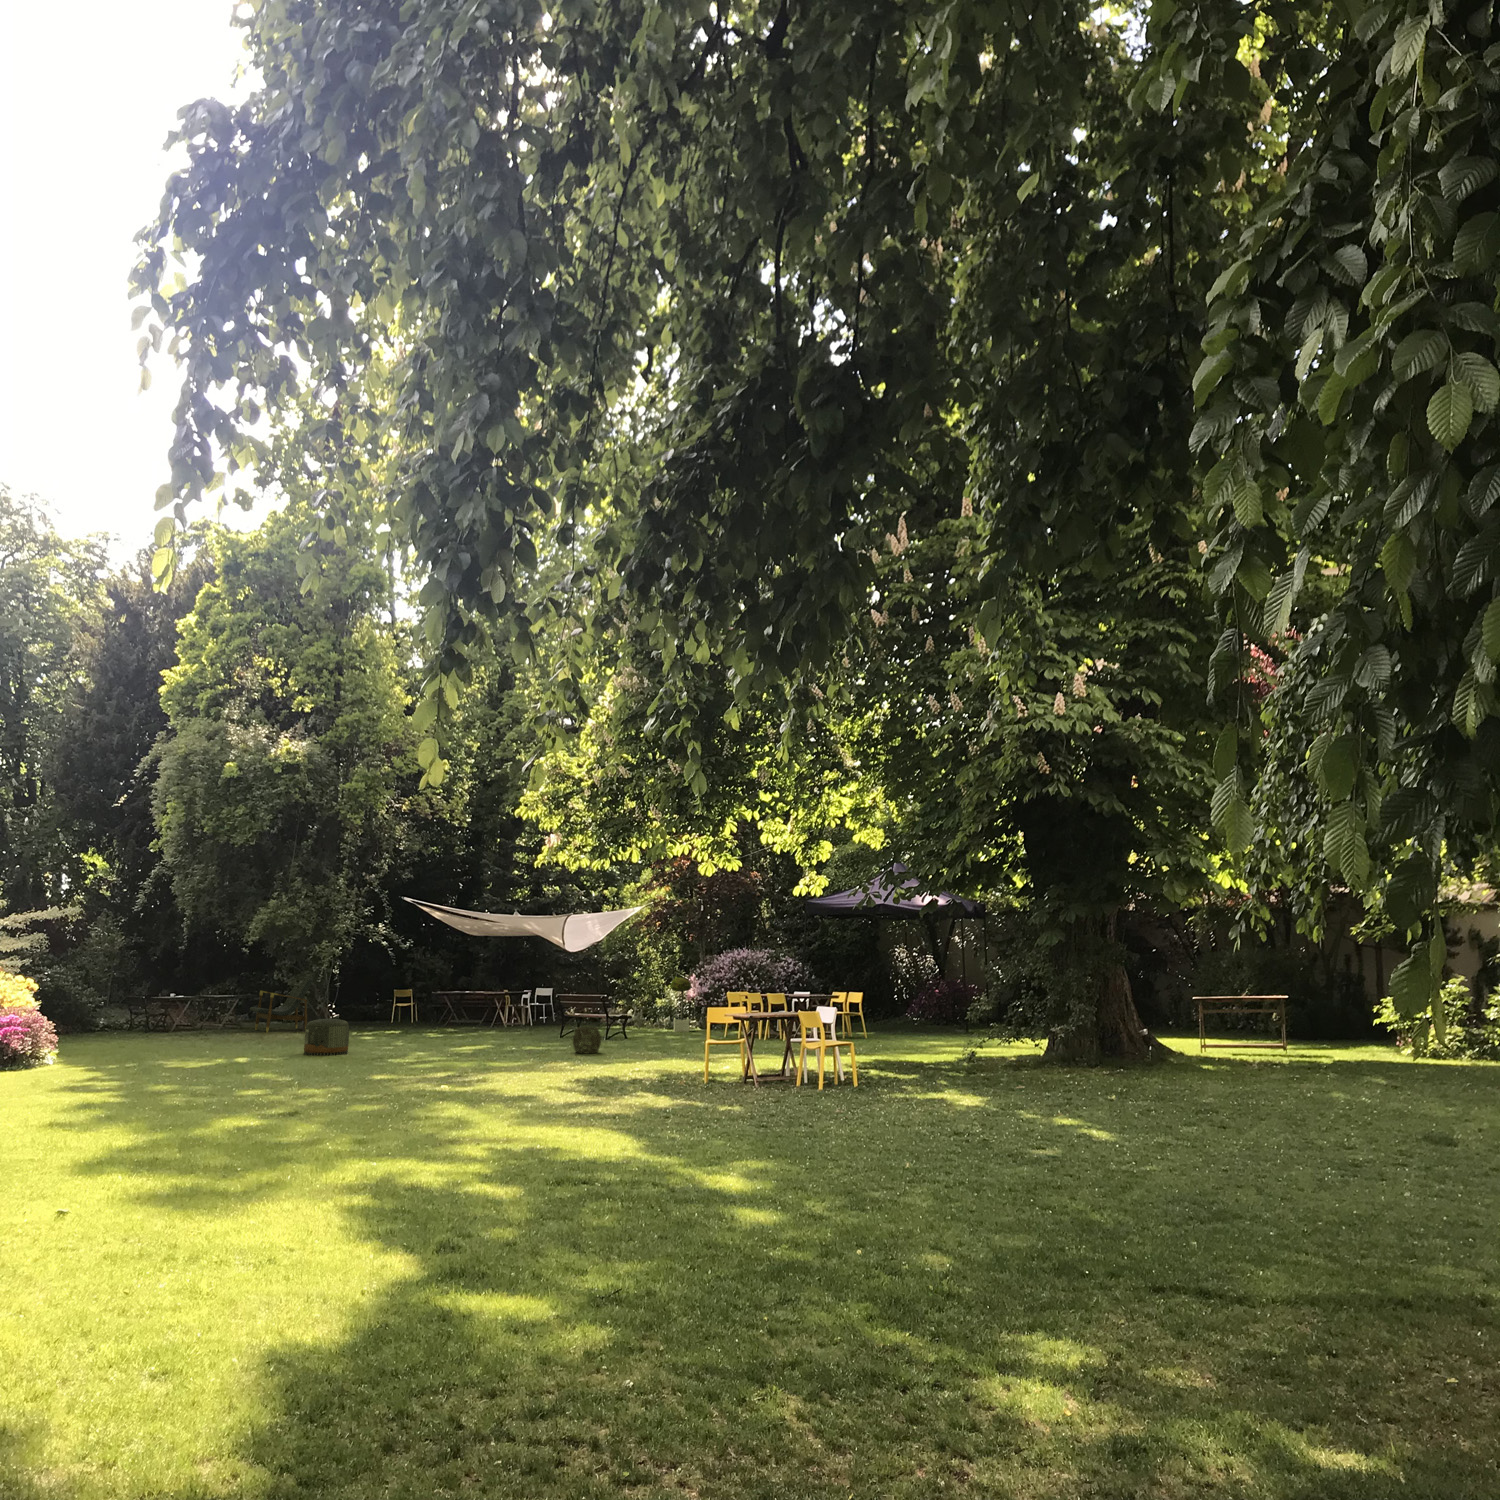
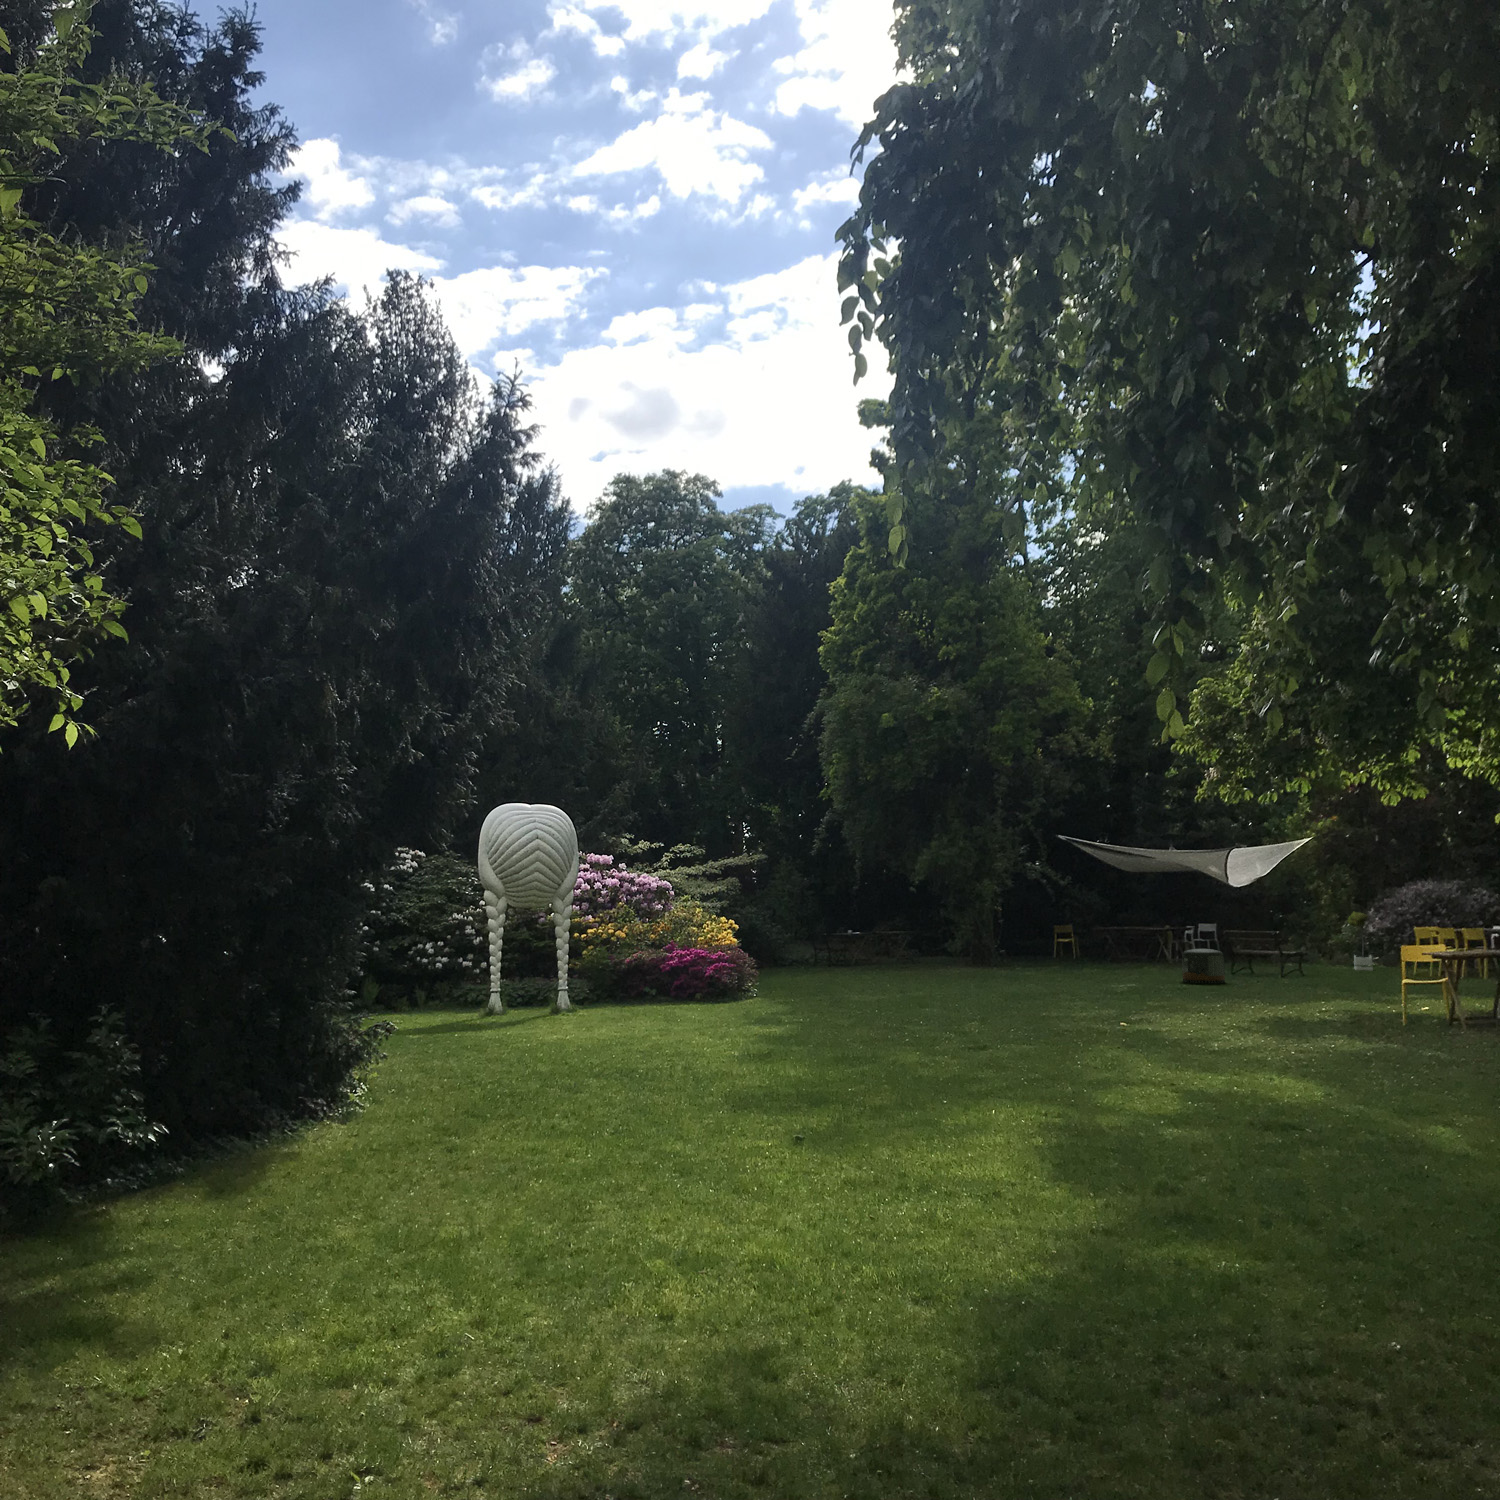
lounge chair: present [250,977,313,1033] -> none [922,912,977,963]
pouf: present [304,1019,349,1056] -> present [1182,949,1225,983]
woven basket: present [573,1027,601,1053] -> none [1244,959,1275,985]

